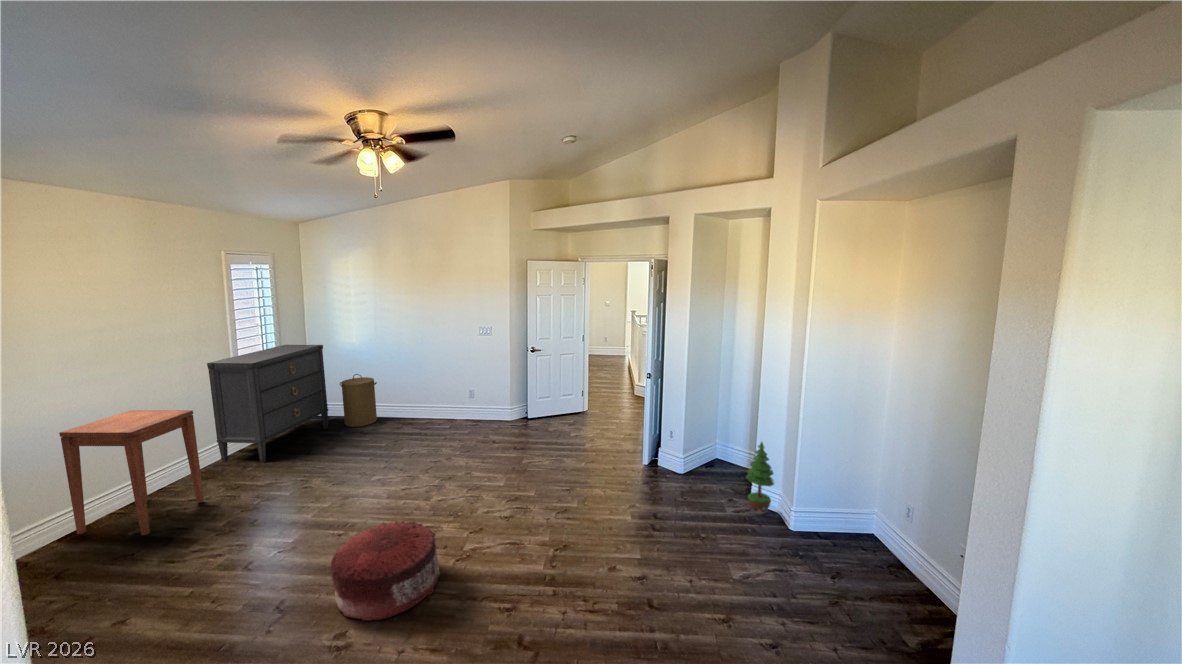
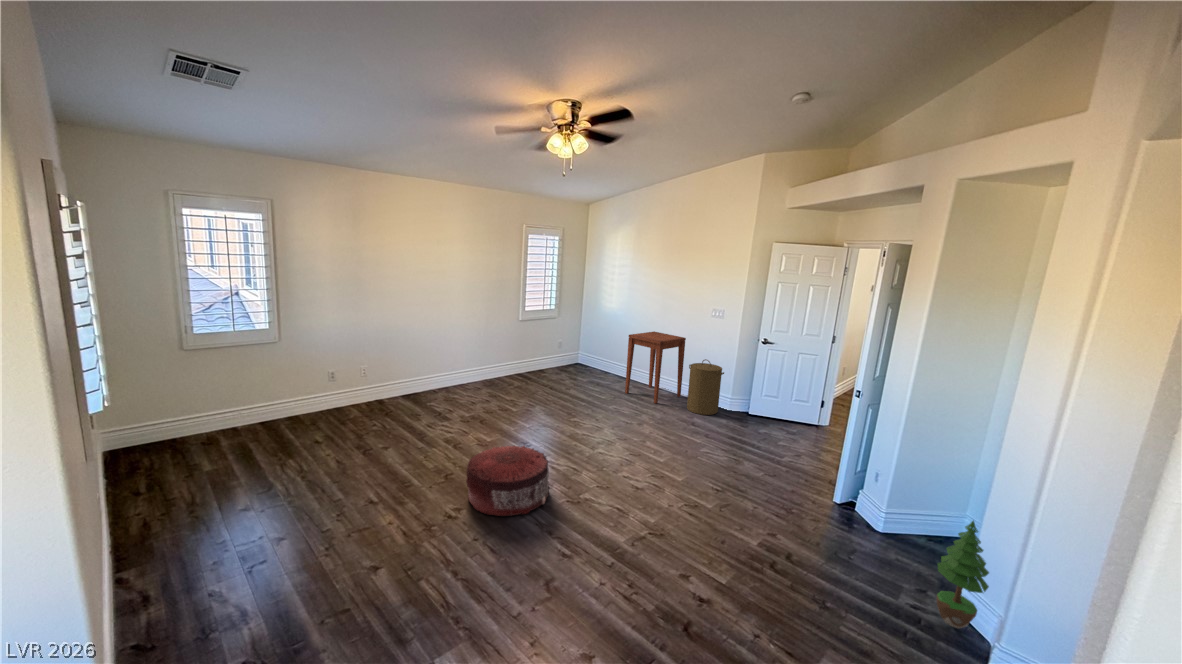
dresser: present [207,345,328,463] -> none [501,301,586,387]
laundry hamper: present [340,374,377,427] -> present [687,359,724,415]
side table: present [59,410,204,535] -> present [625,331,686,403]

